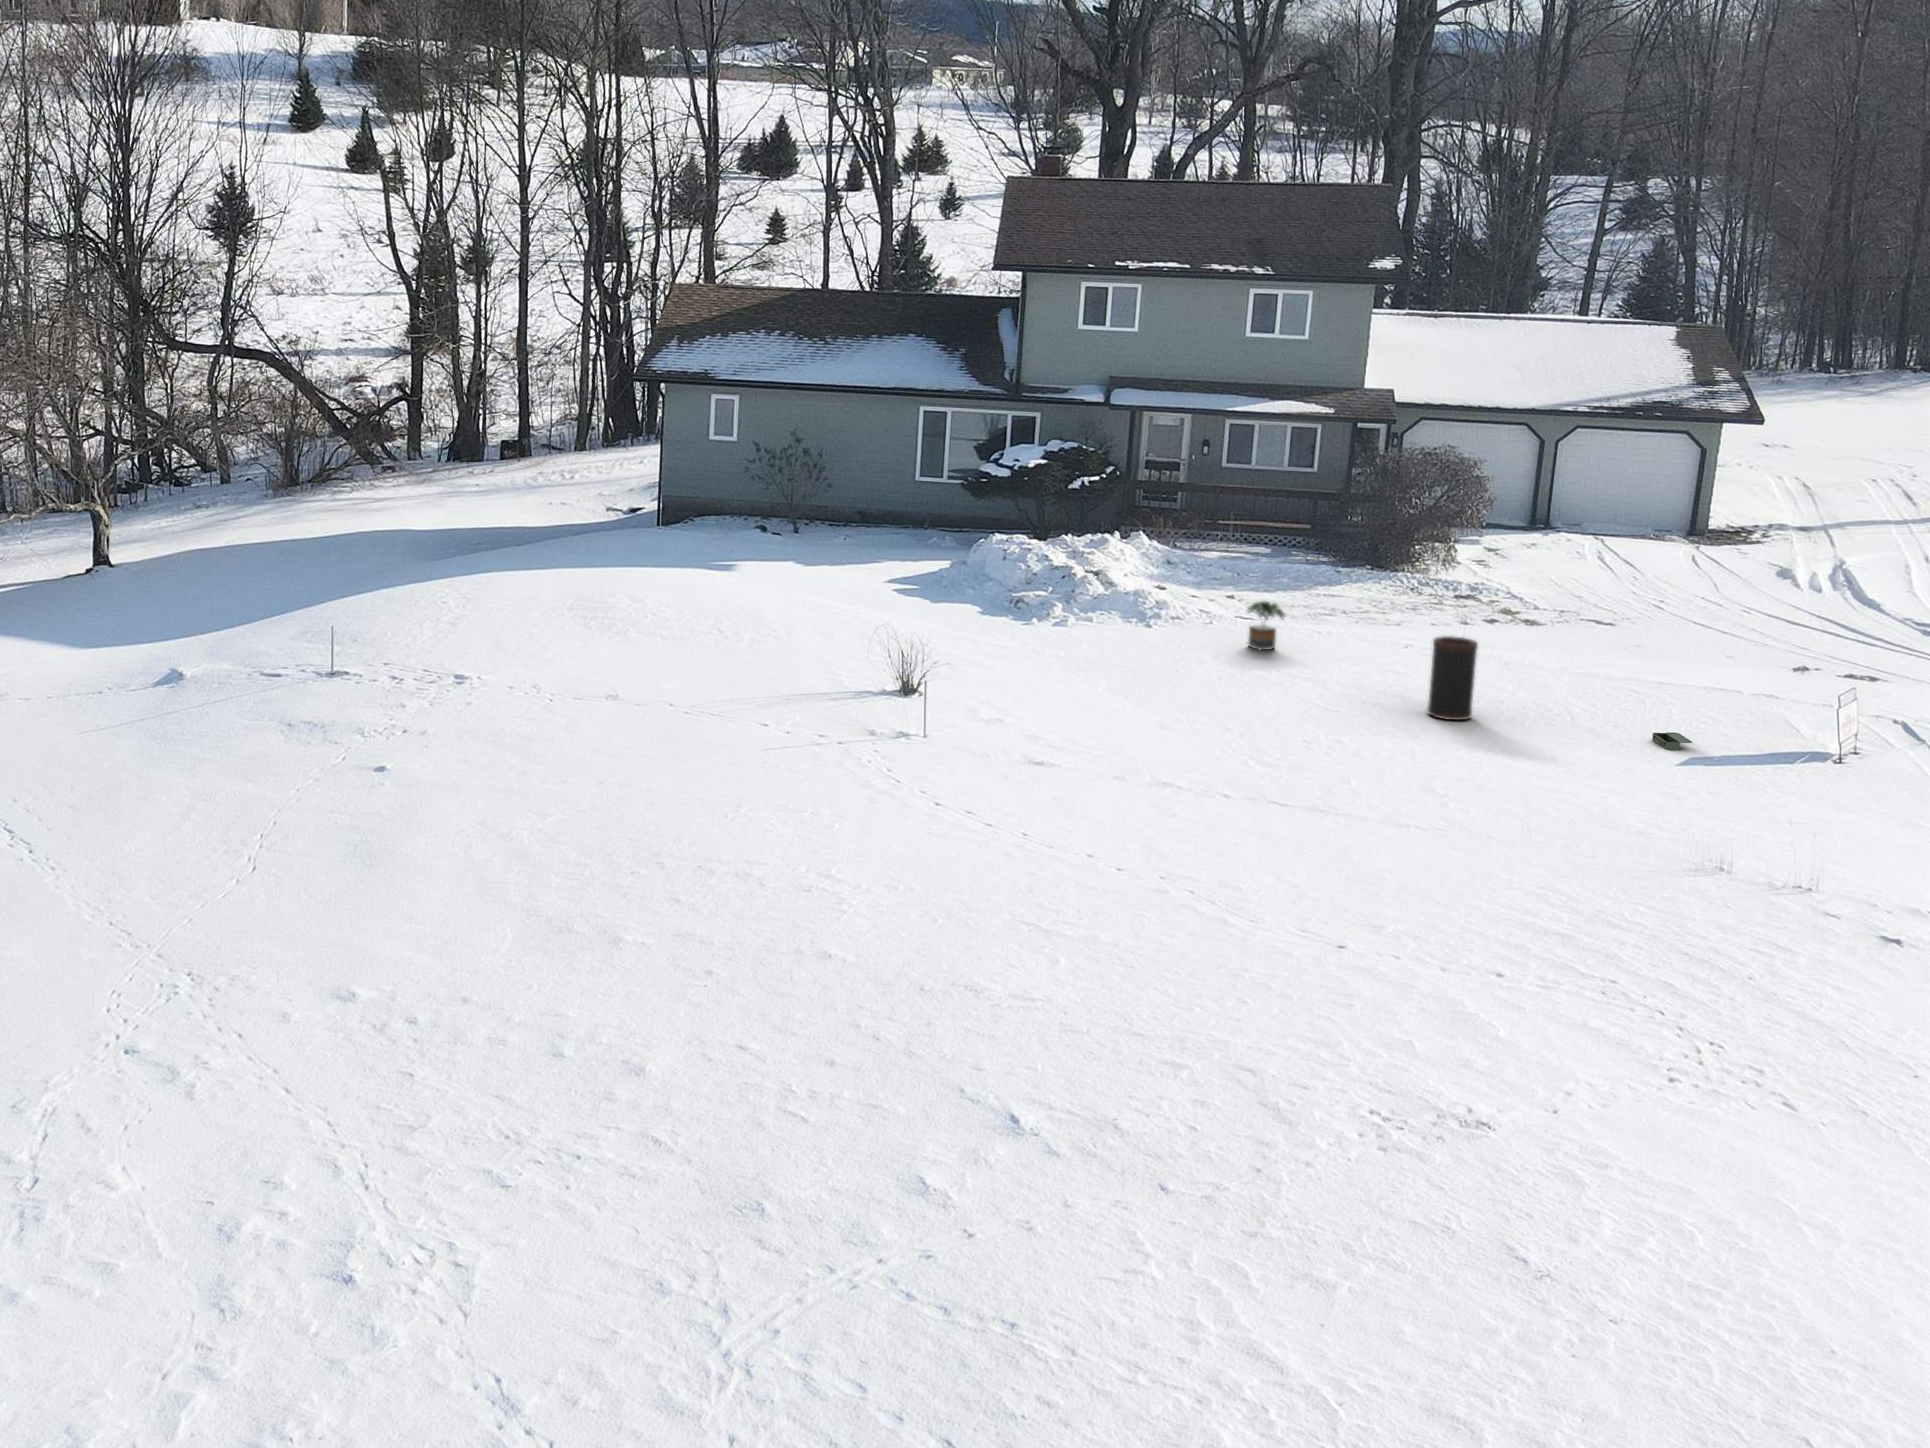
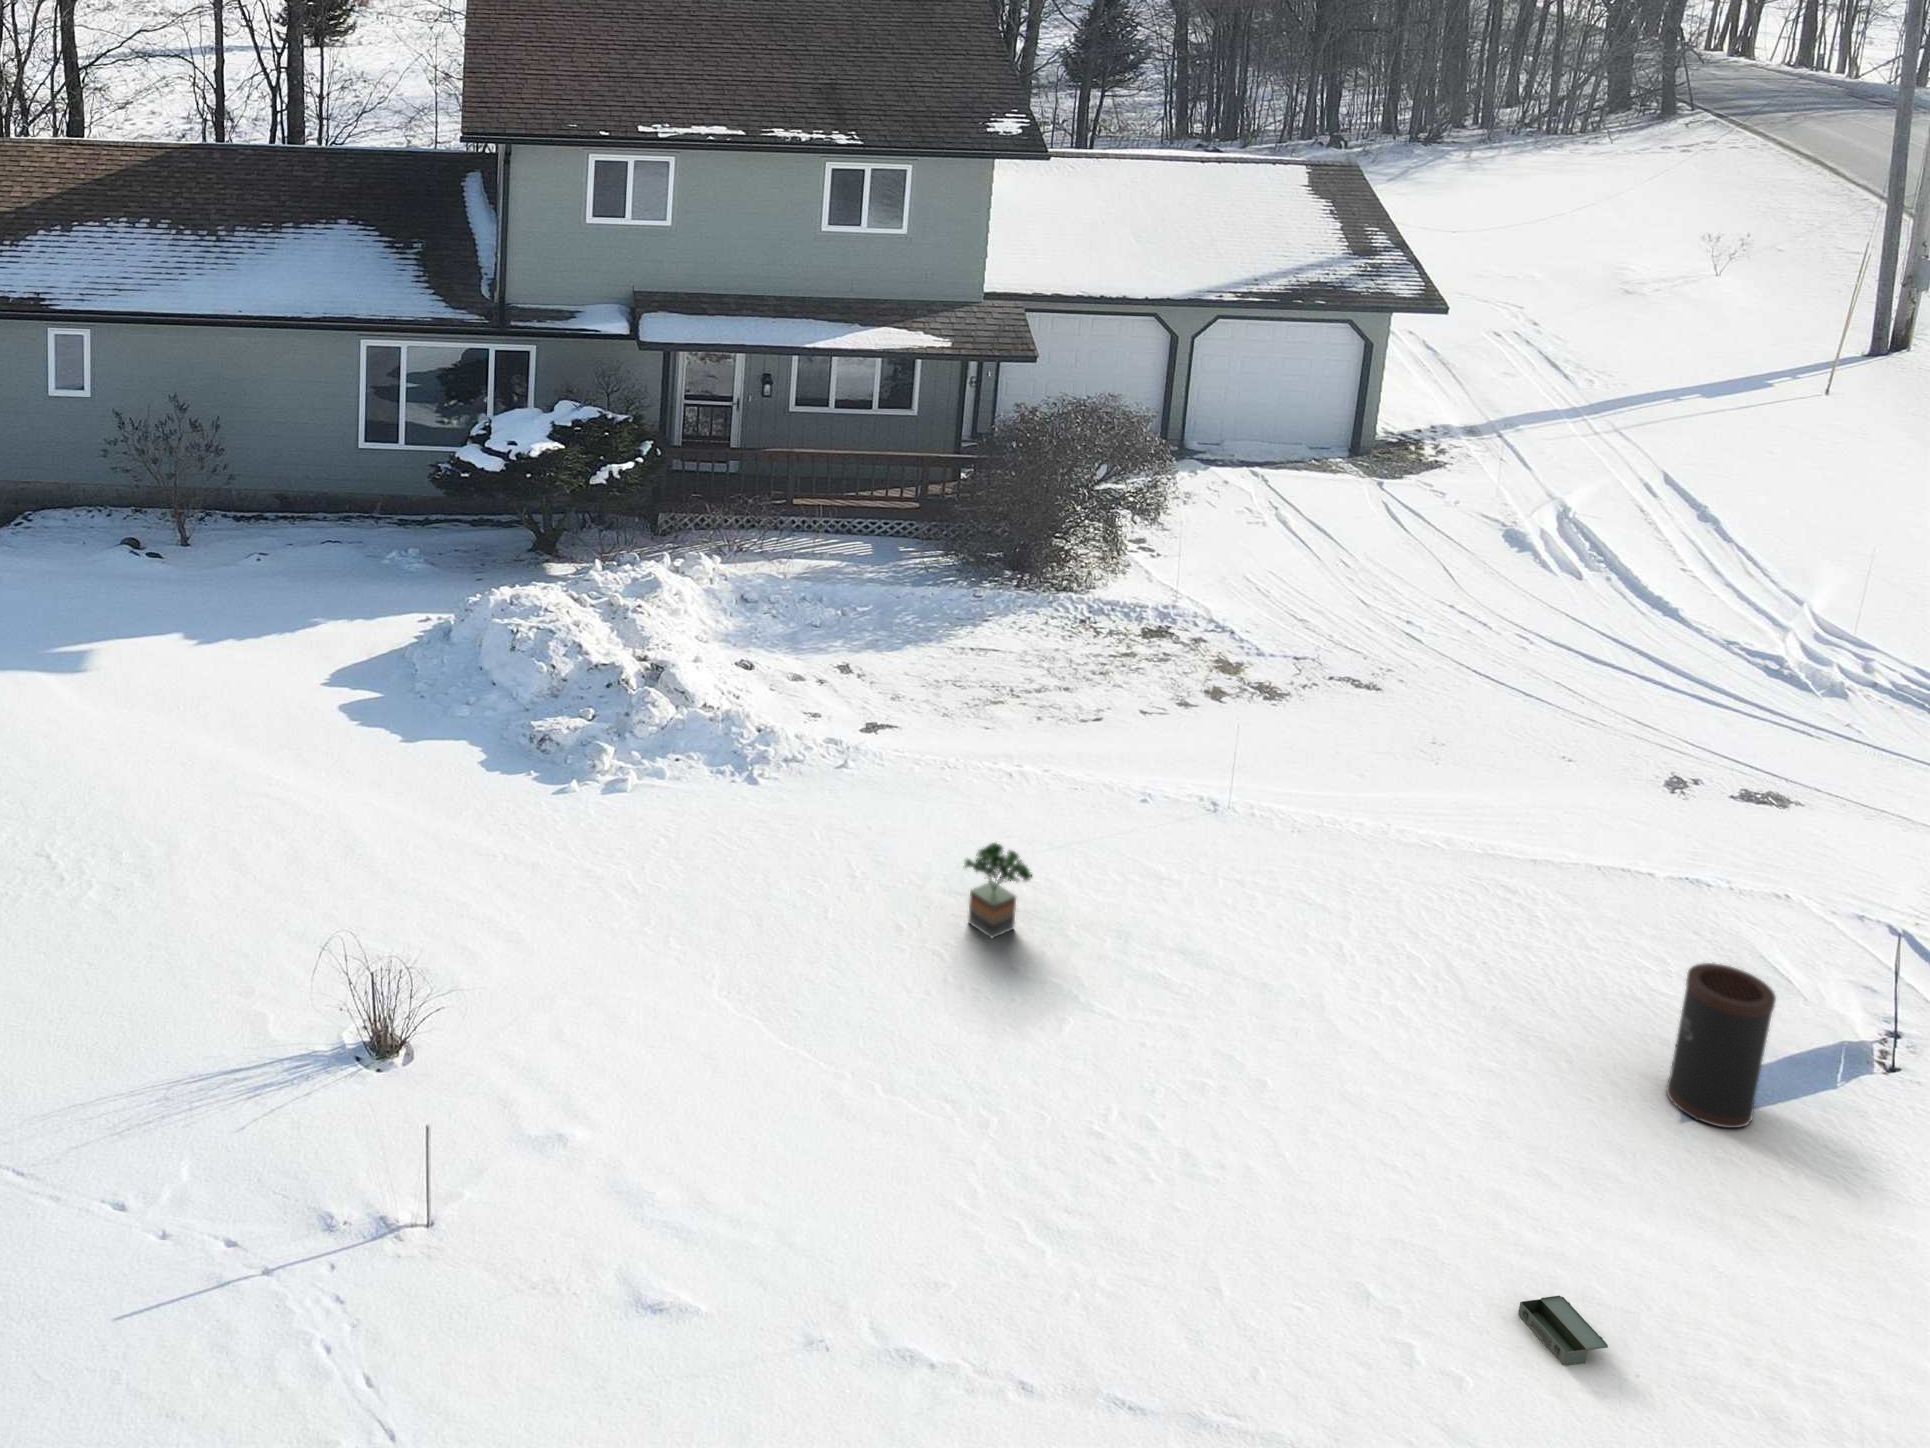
trash can: present [1428,636,1478,720] -> present [1667,963,1776,1128]
toolbox: present [1652,732,1692,750] -> present [1518,1296,1608,1366]

